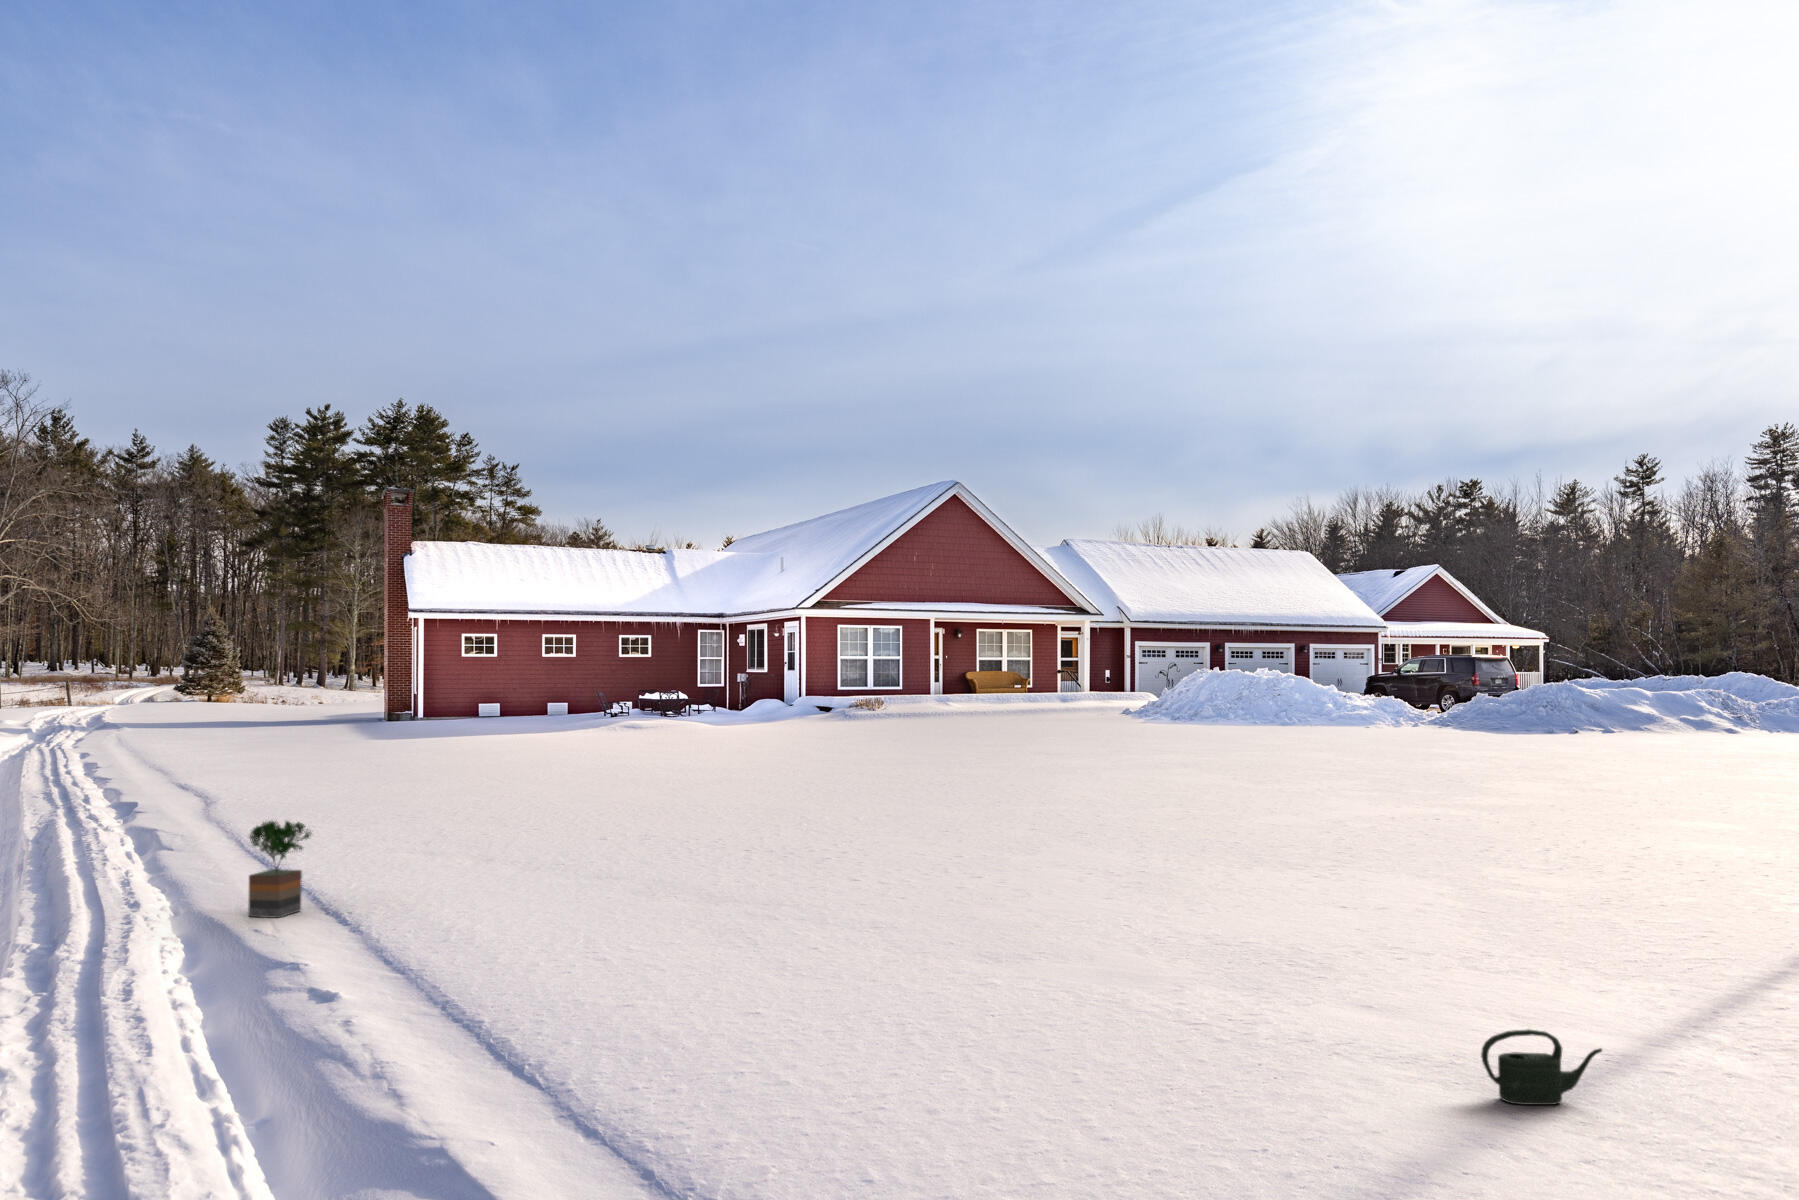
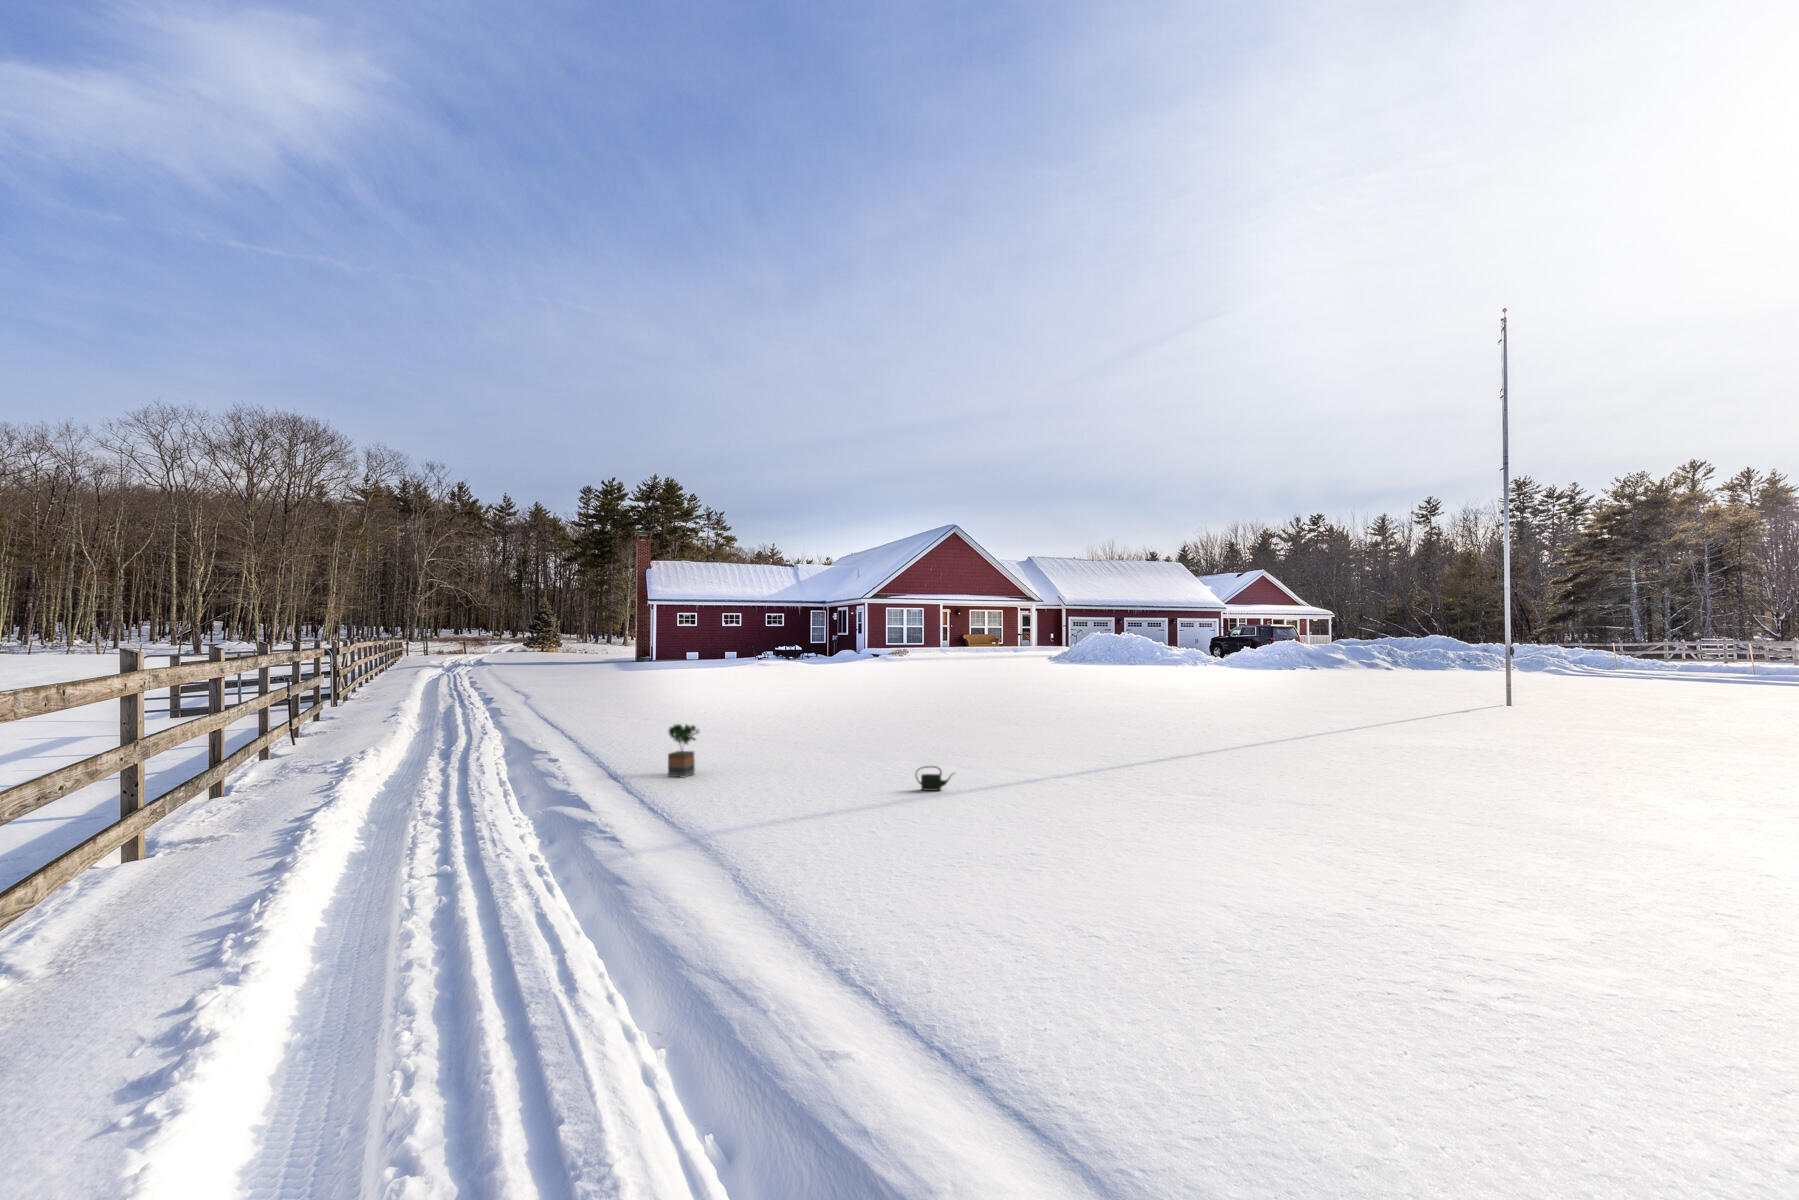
potted tree: present [248,821,311,918] -> present [668,724,699,777]

